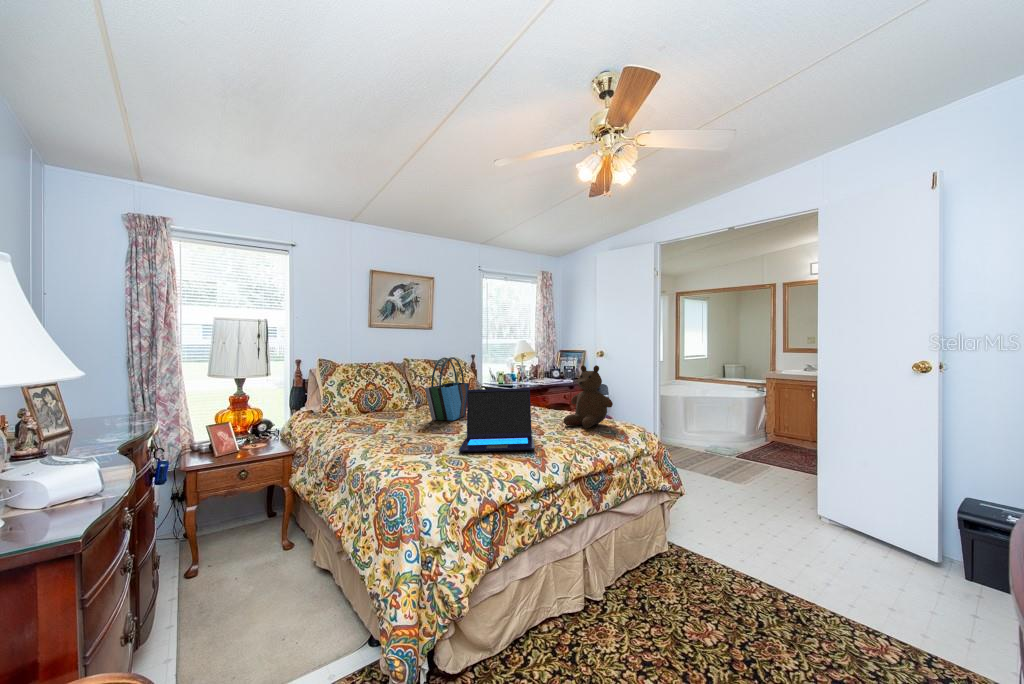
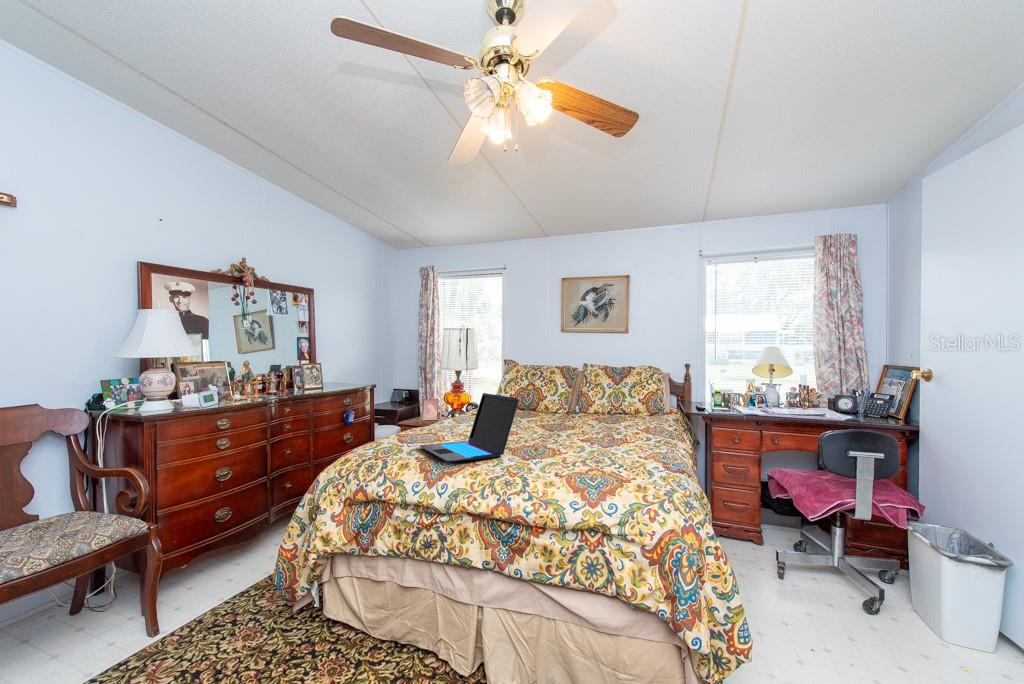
tote bag: present [425,357,470,420] -> none [506,361,570,427]
teddy bear: present [564,365,613,428] -> none [573,379,632,467]

